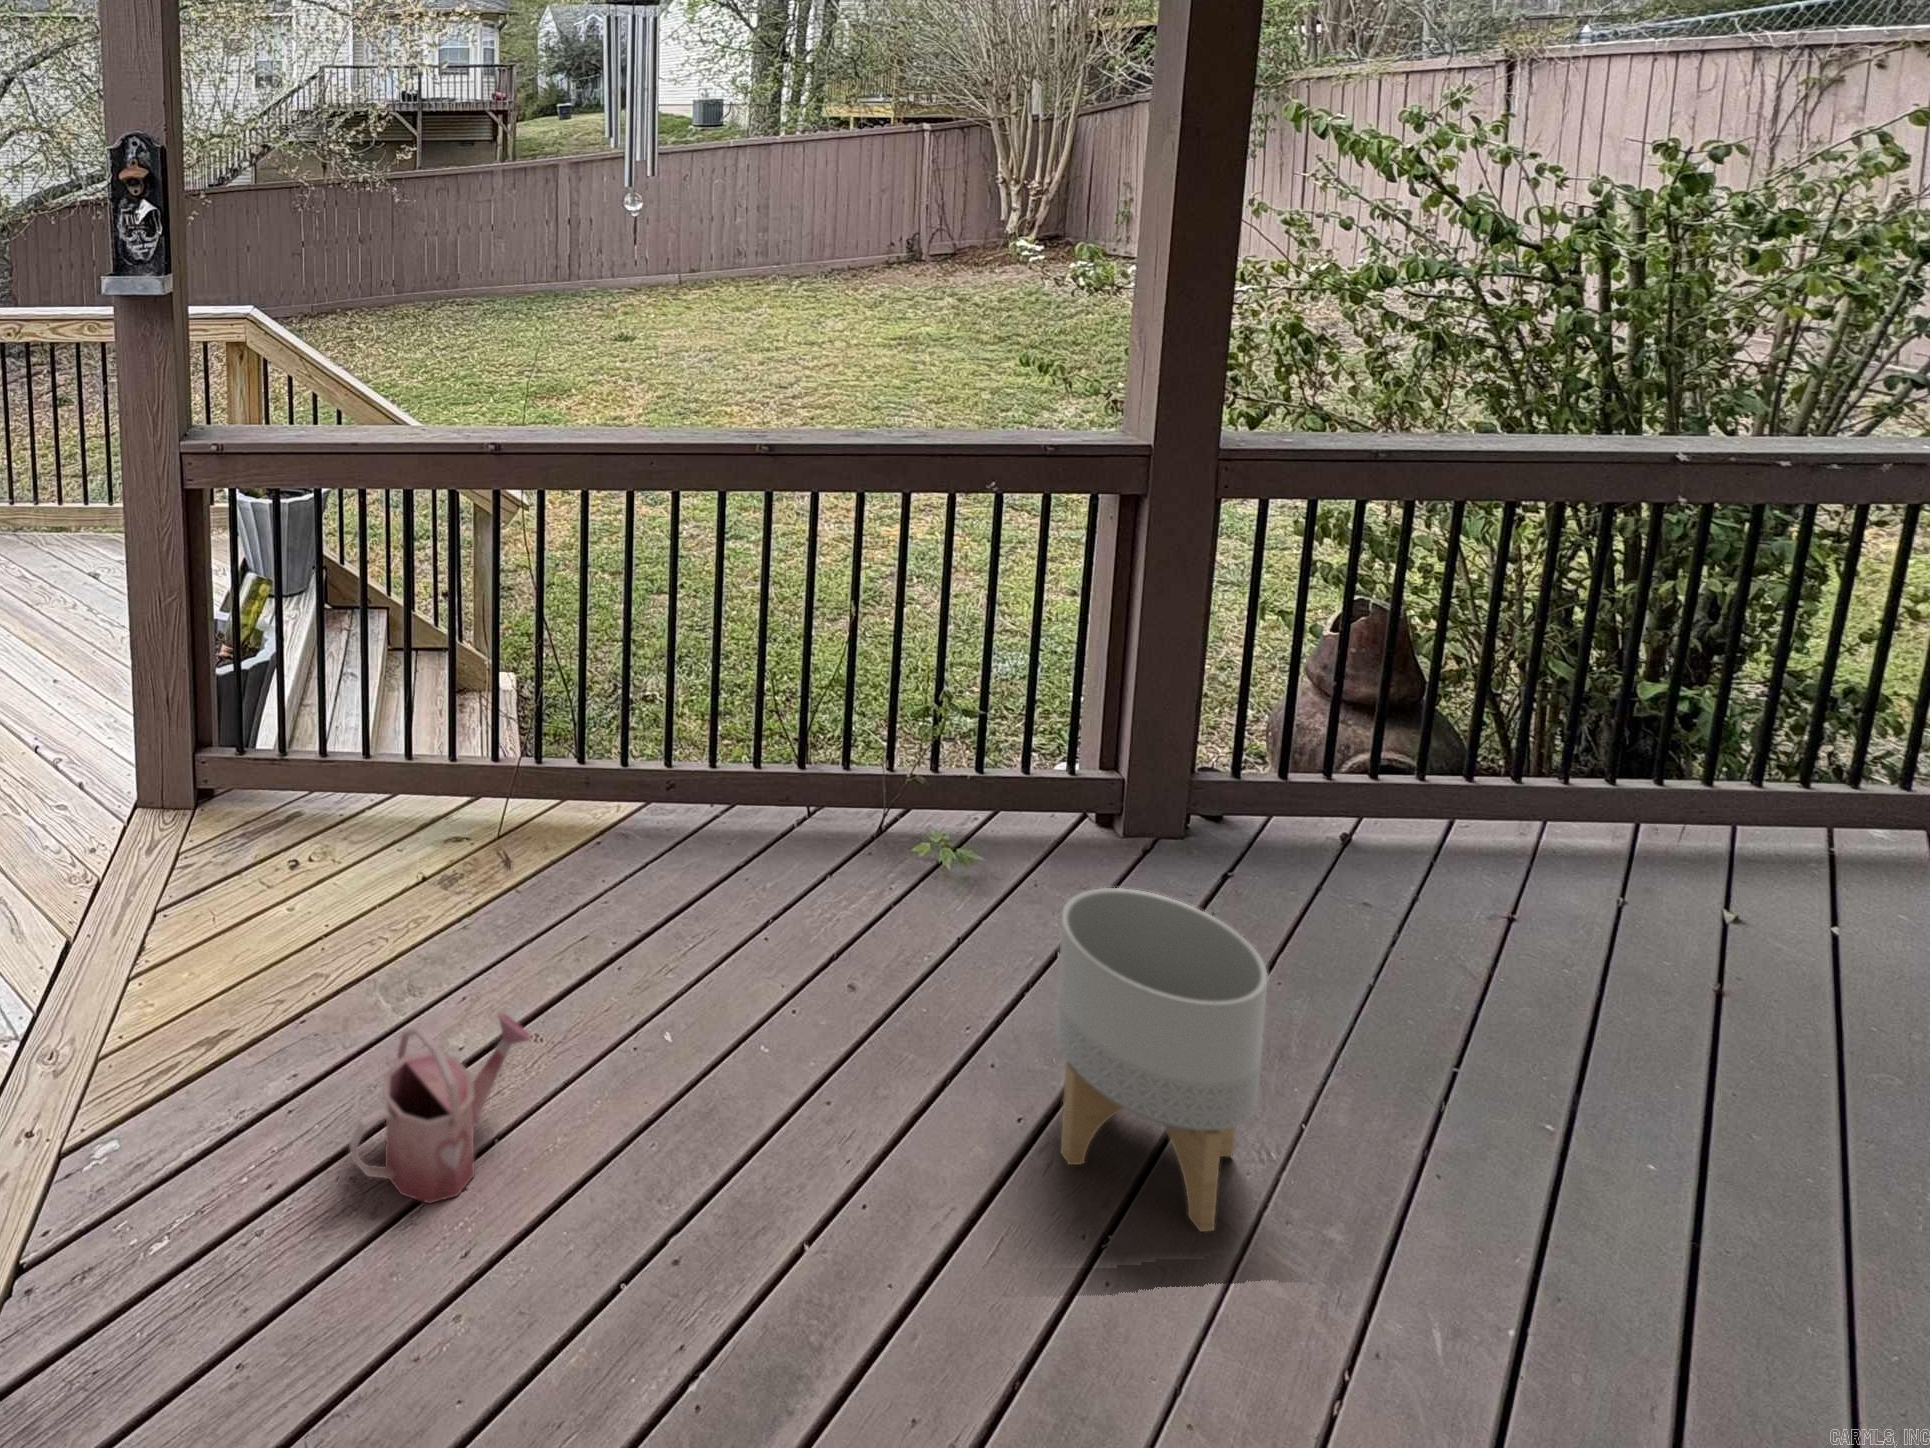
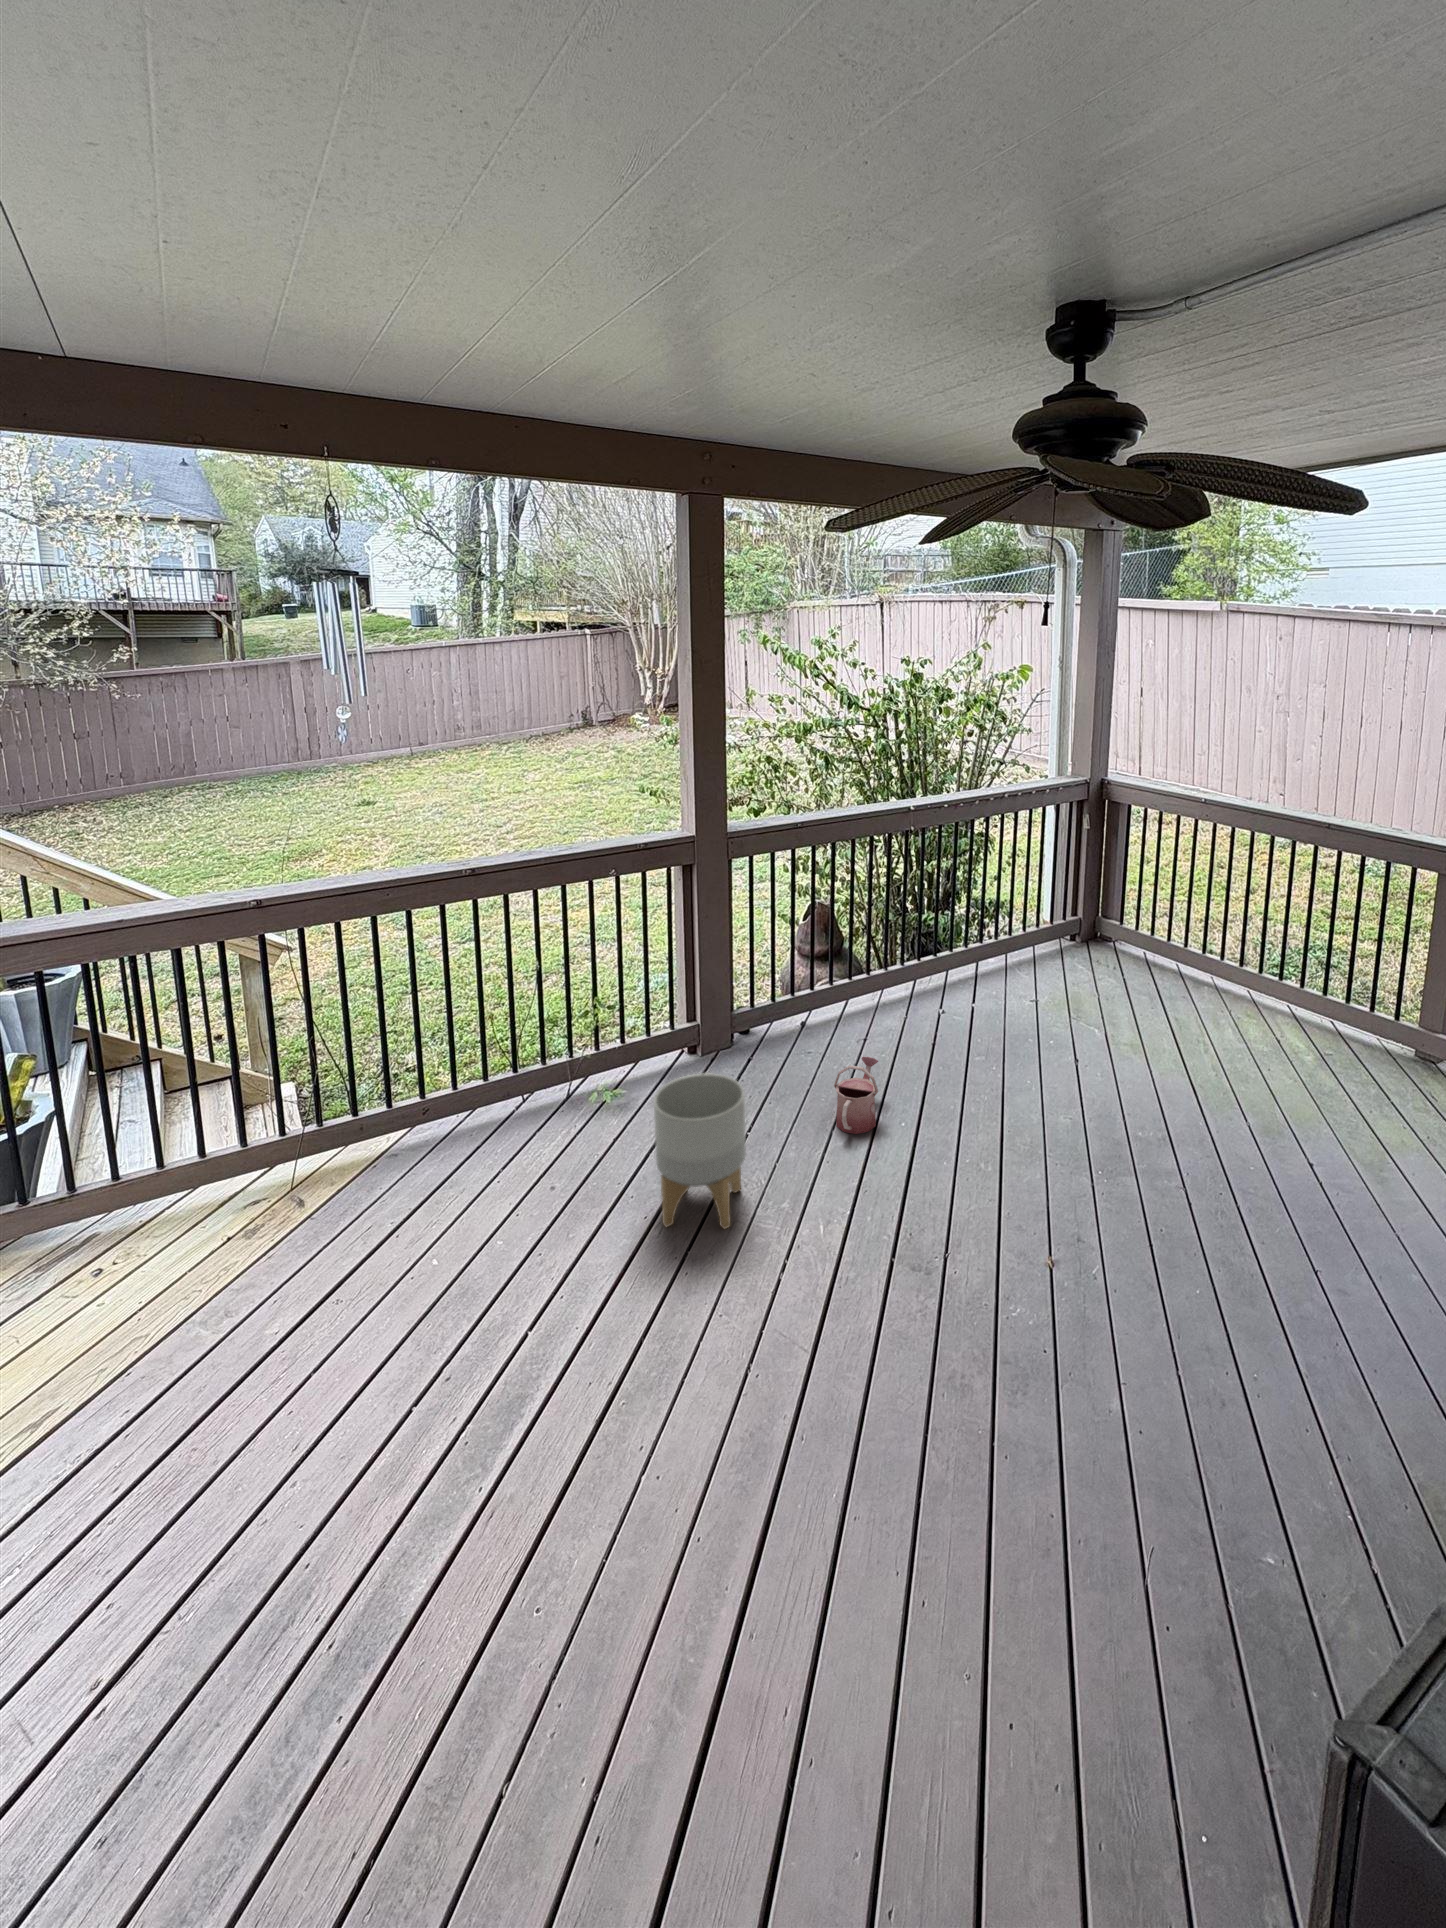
watering can: present [349,1013,531,1203] -> present [834,1057,878,1134]

